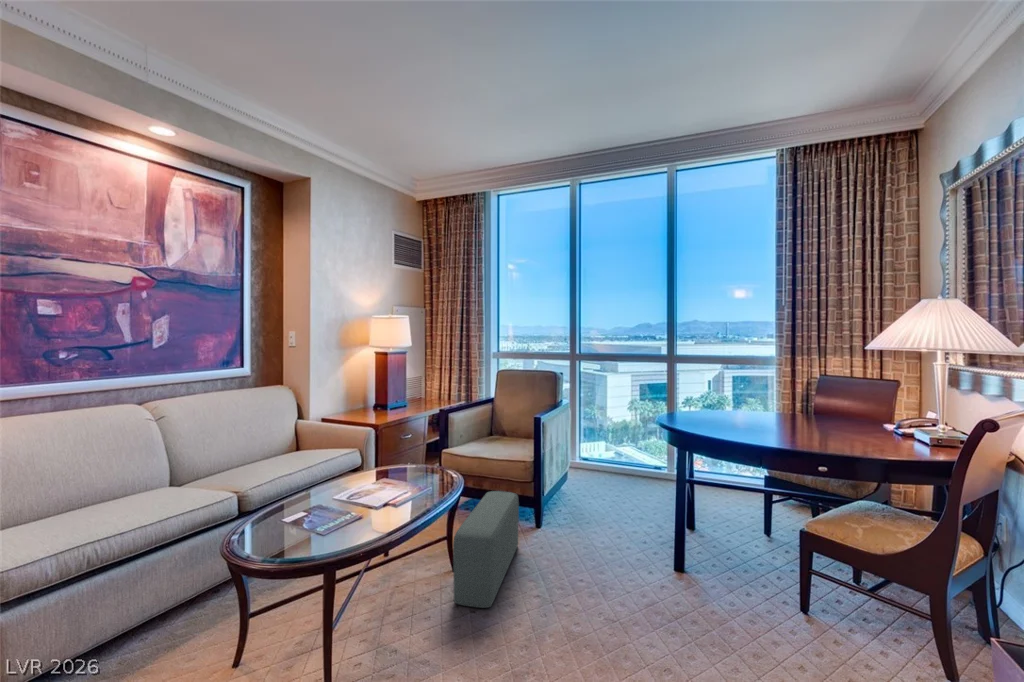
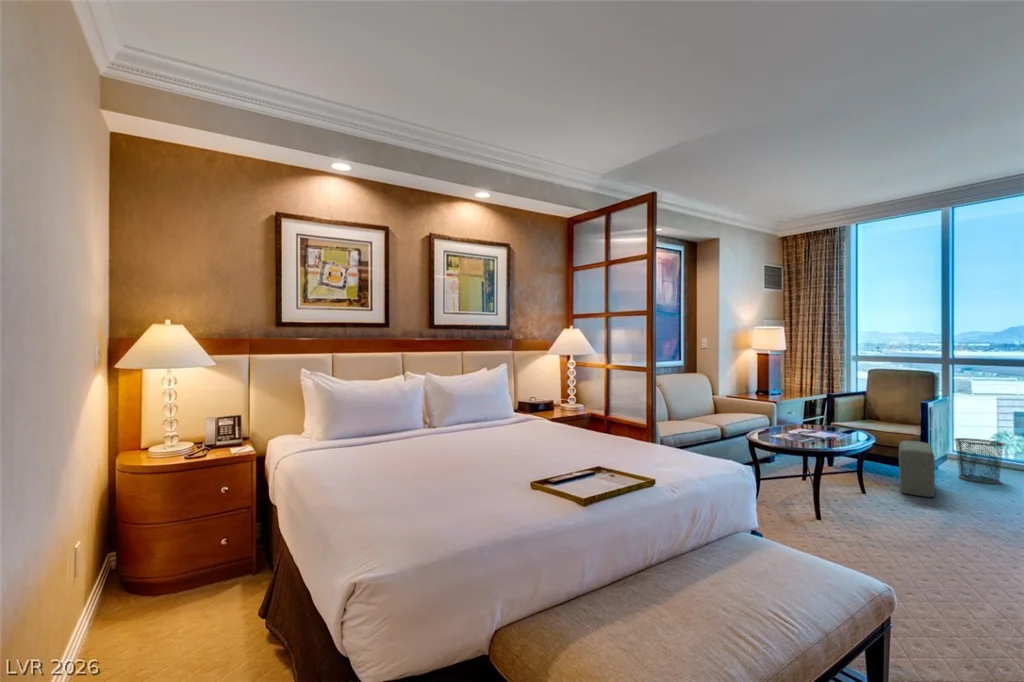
waste bin: none [557,466,604,530] -> present [955,438,1004,484]

